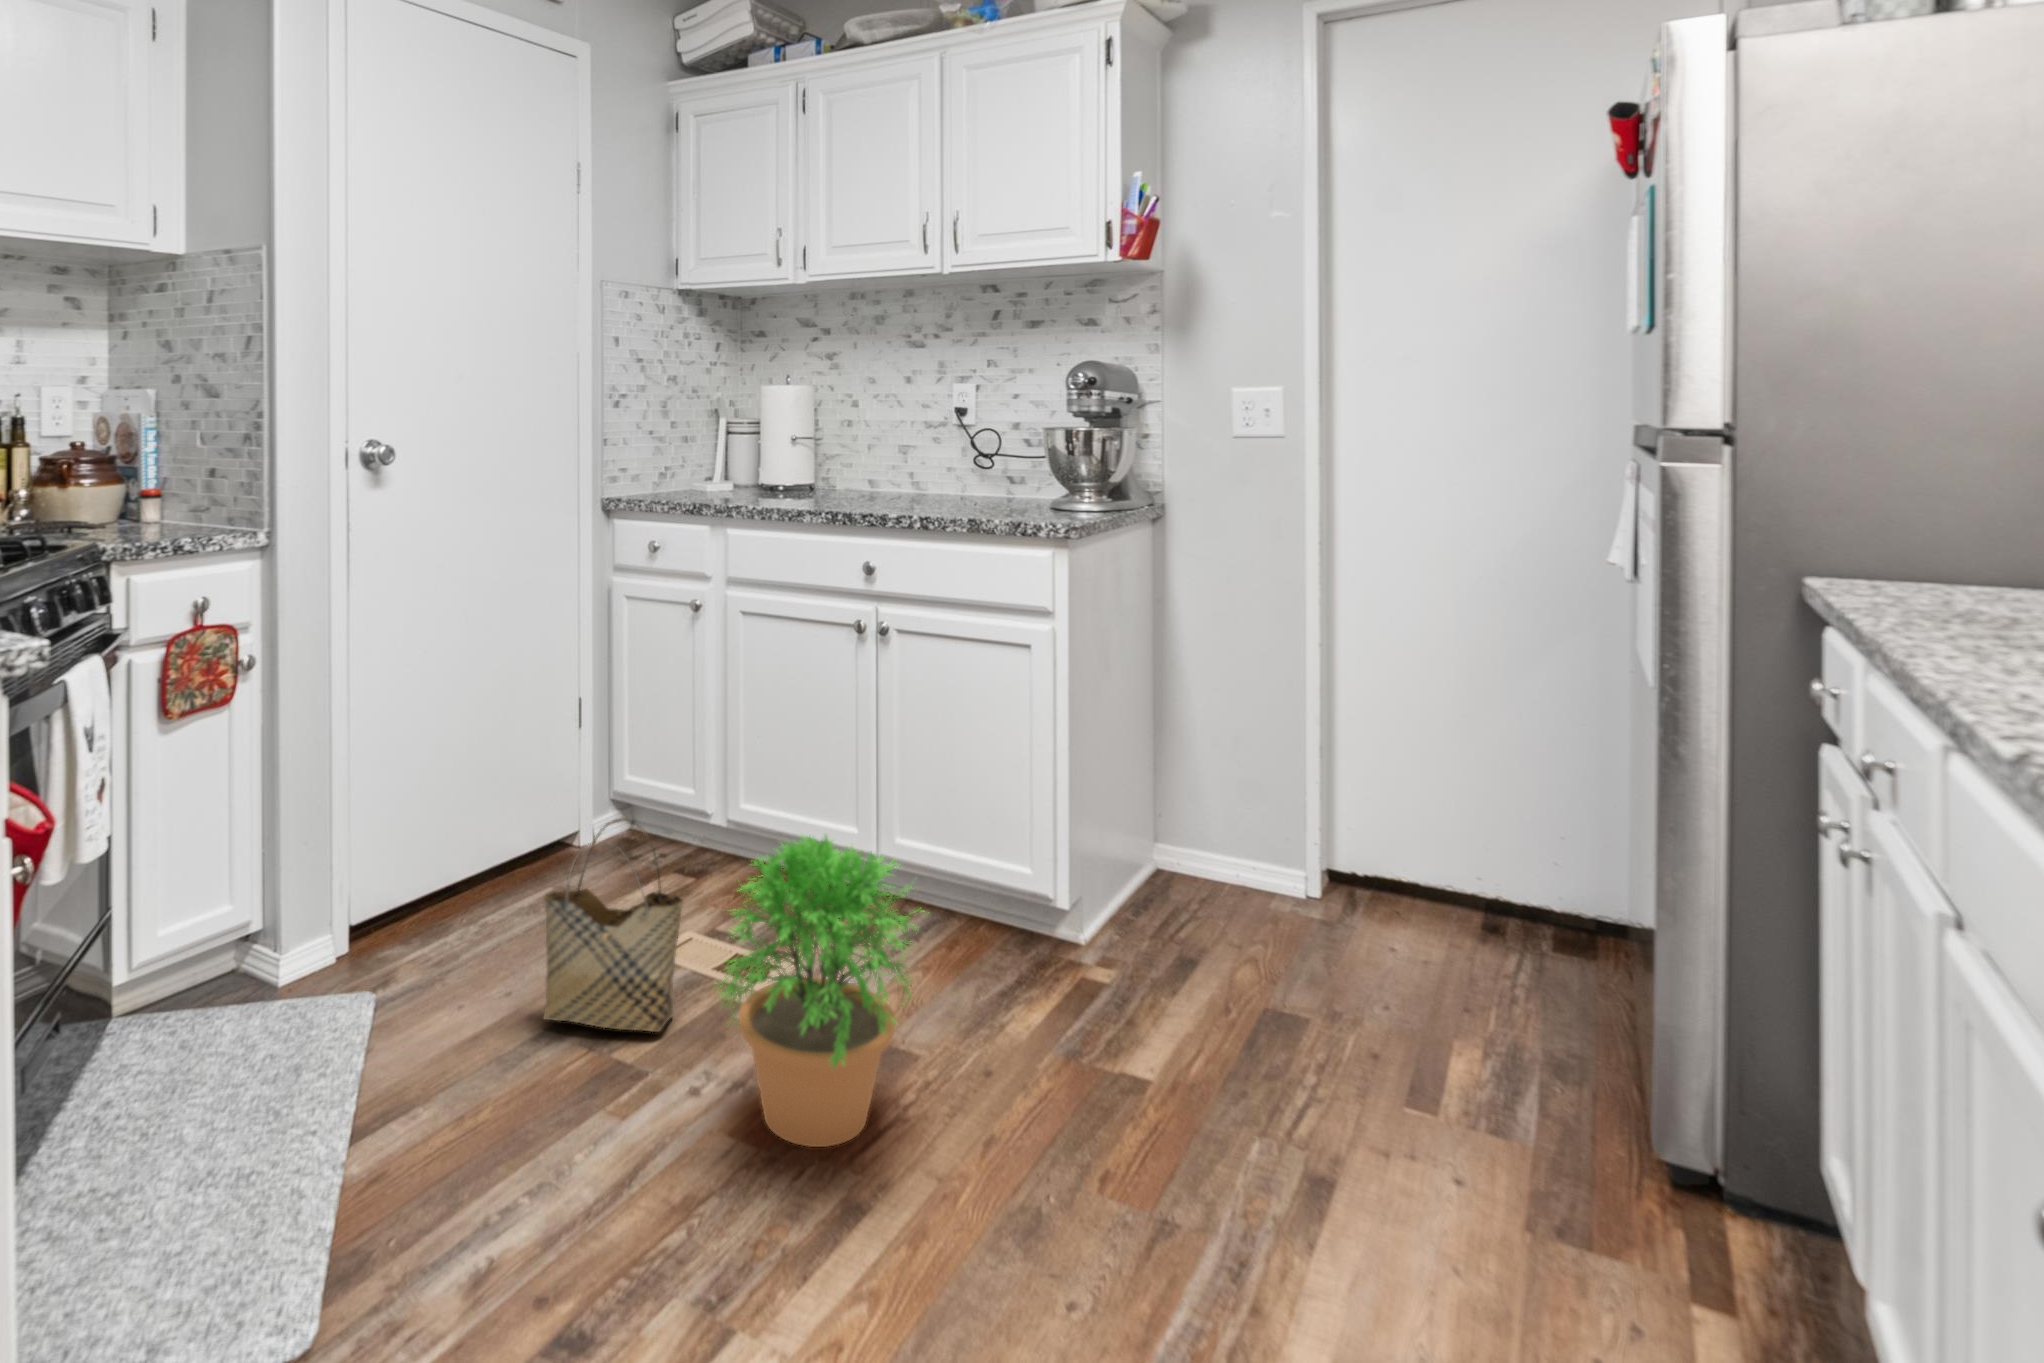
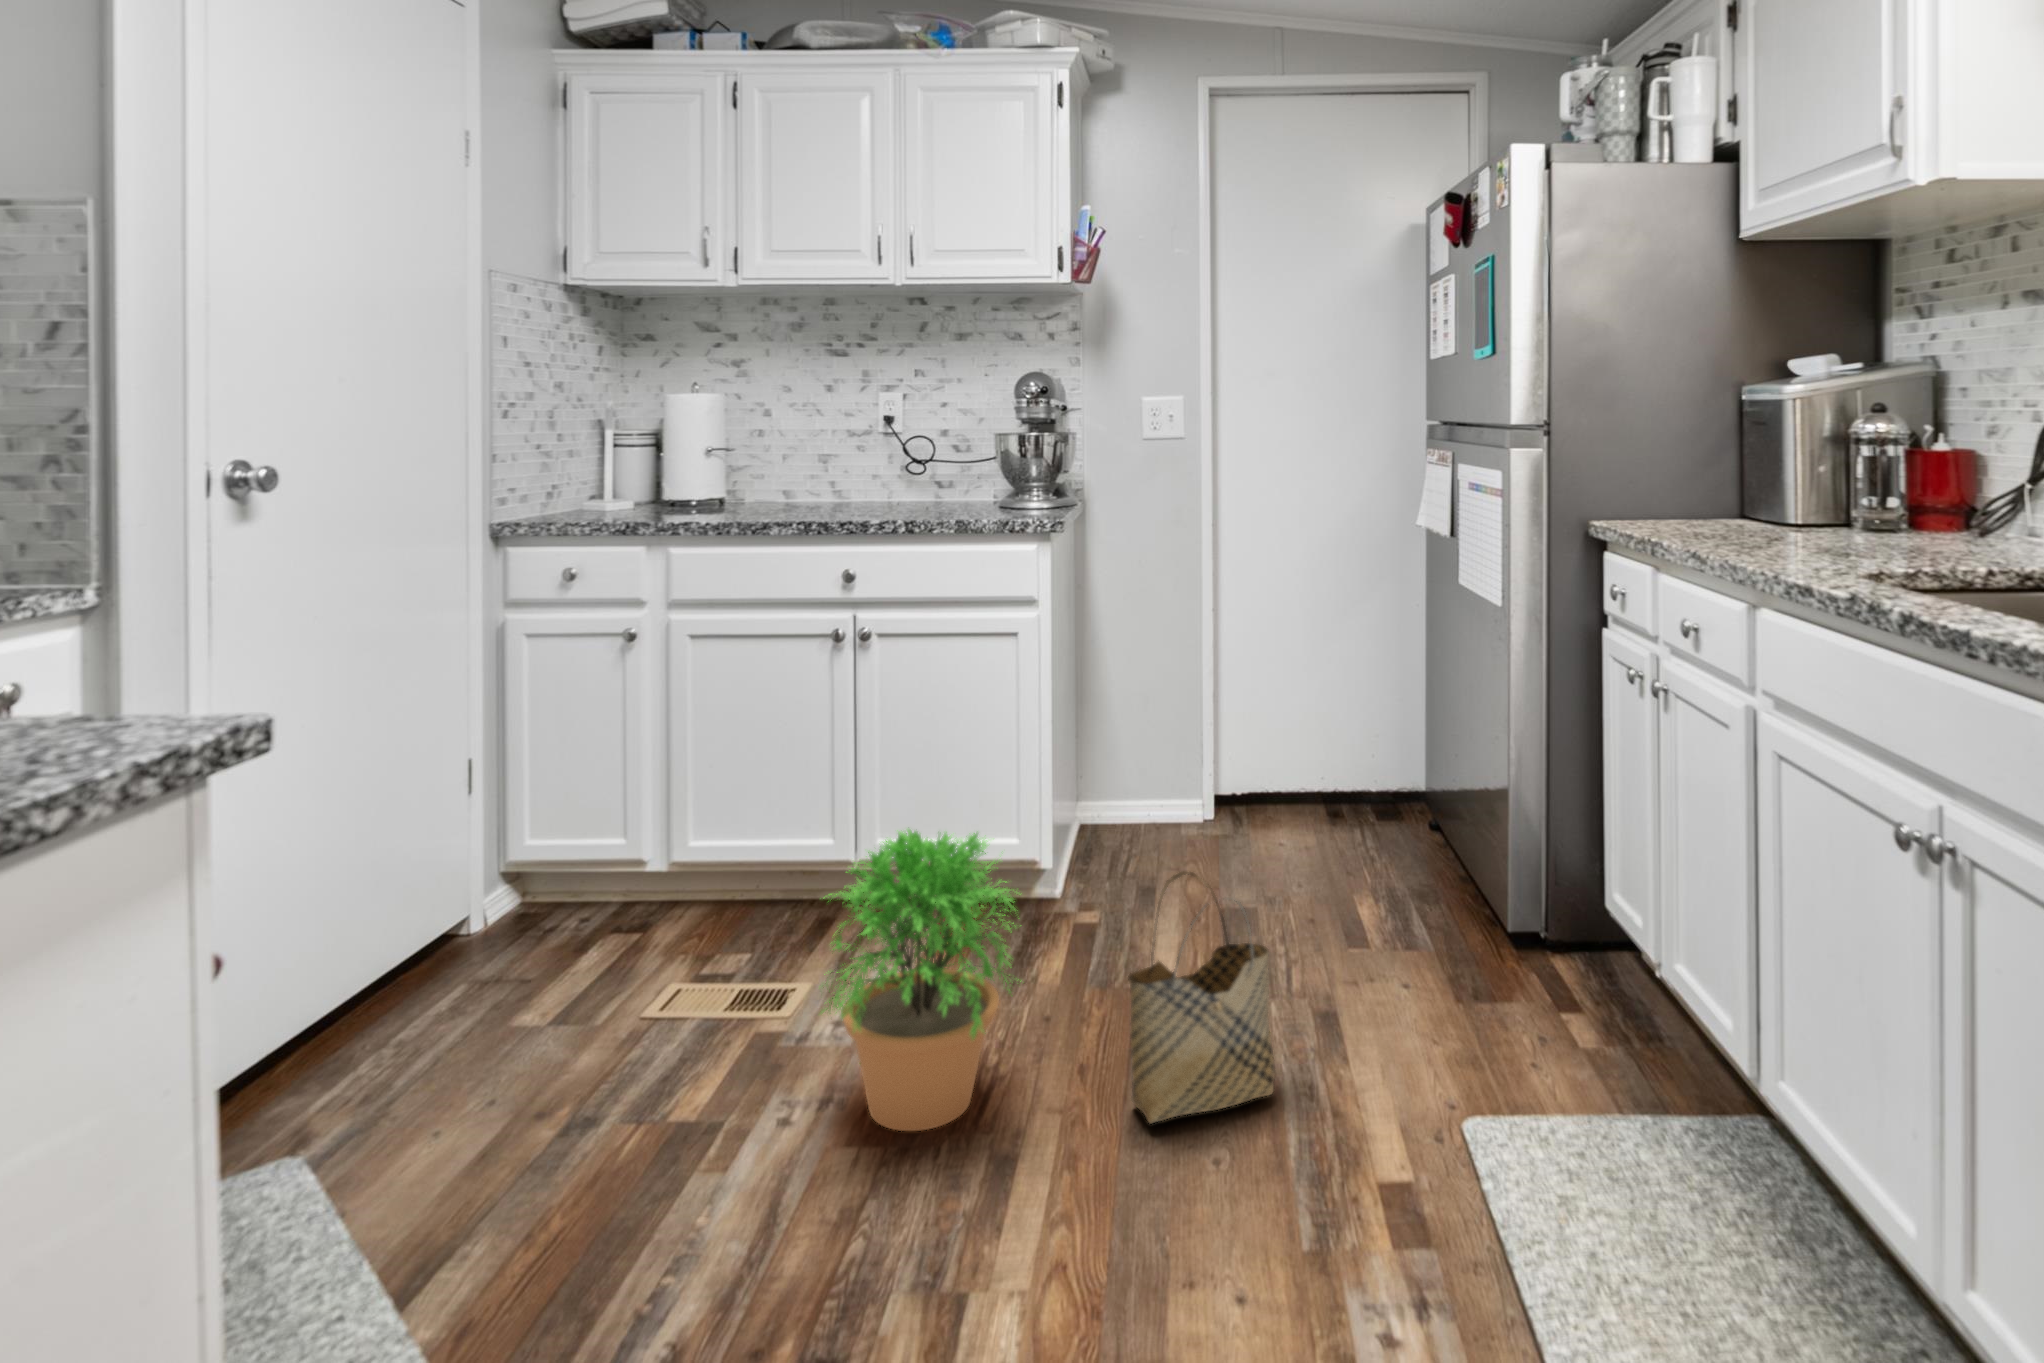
woven basket: present [543,818,683,1032] -> present [1128,872,1275,1123]

